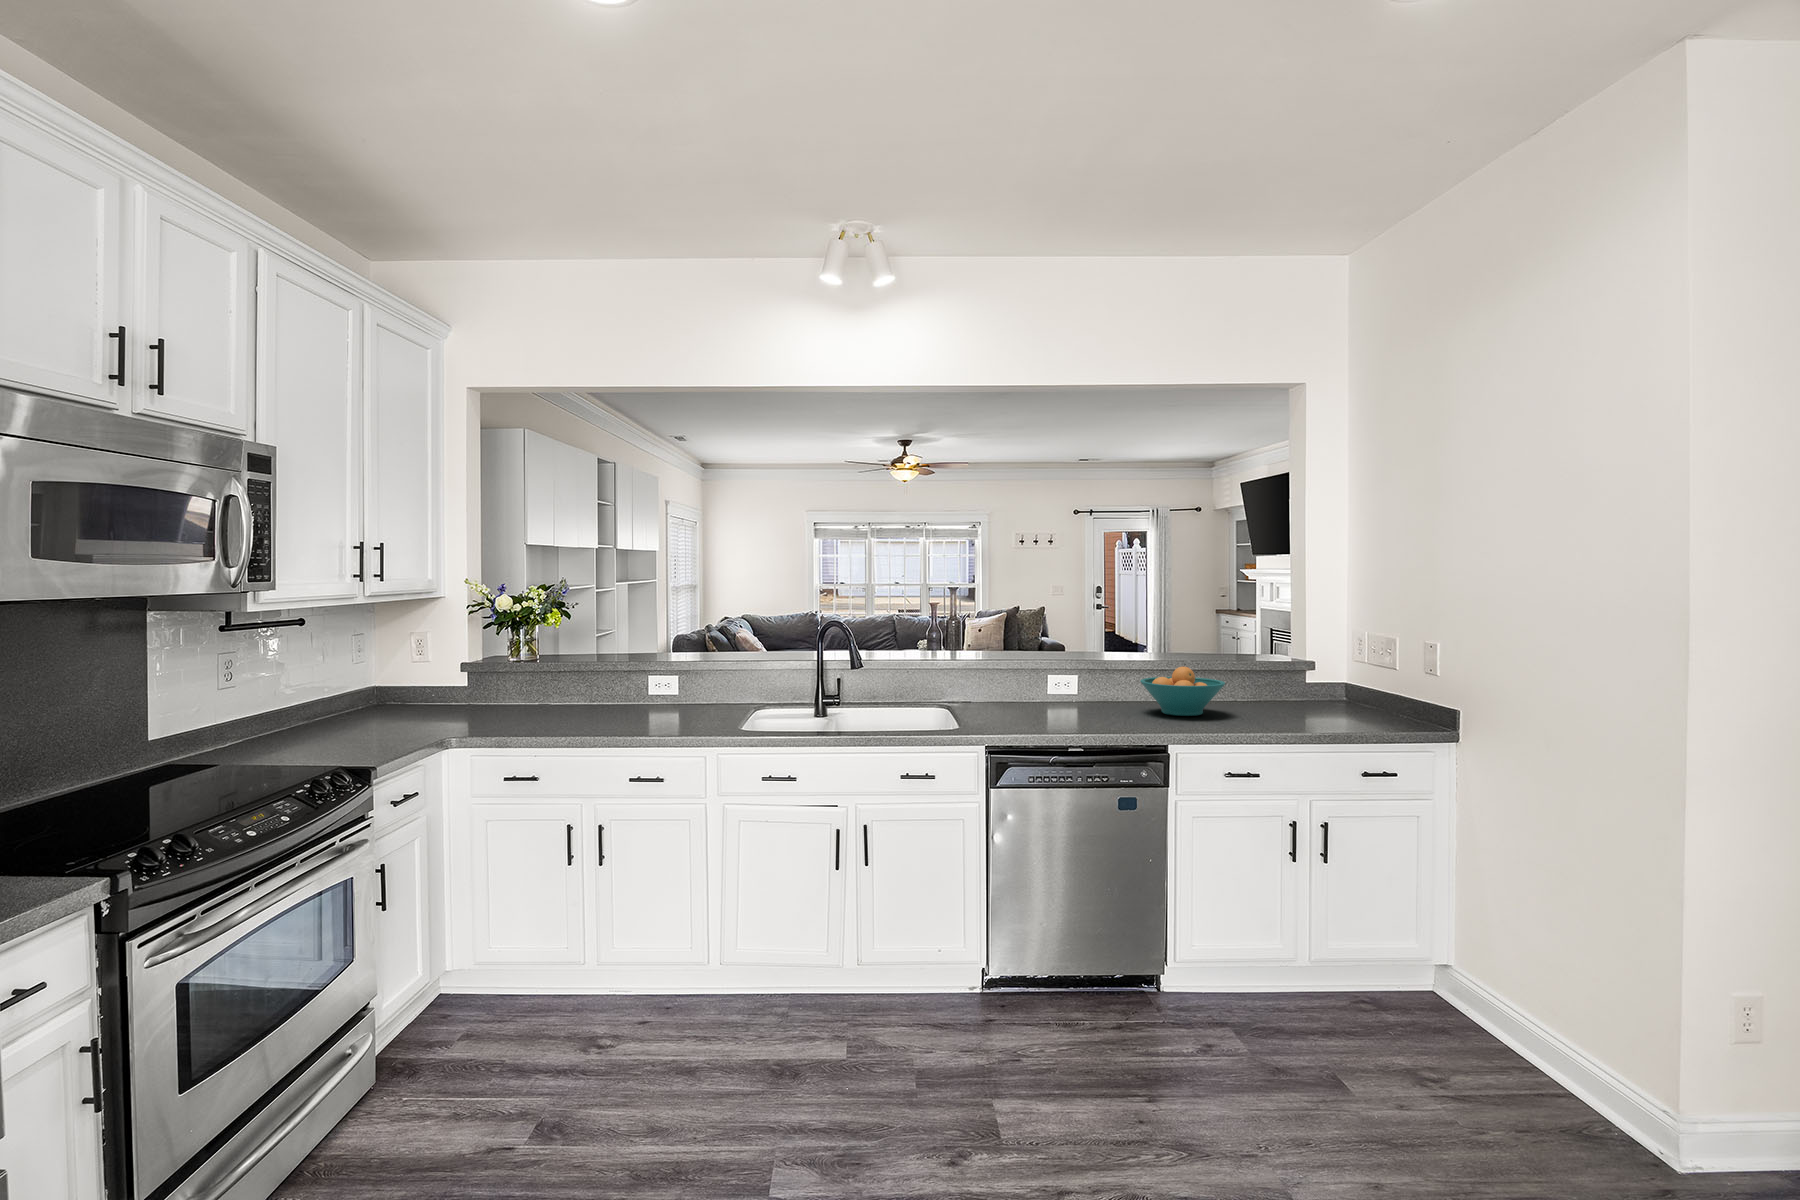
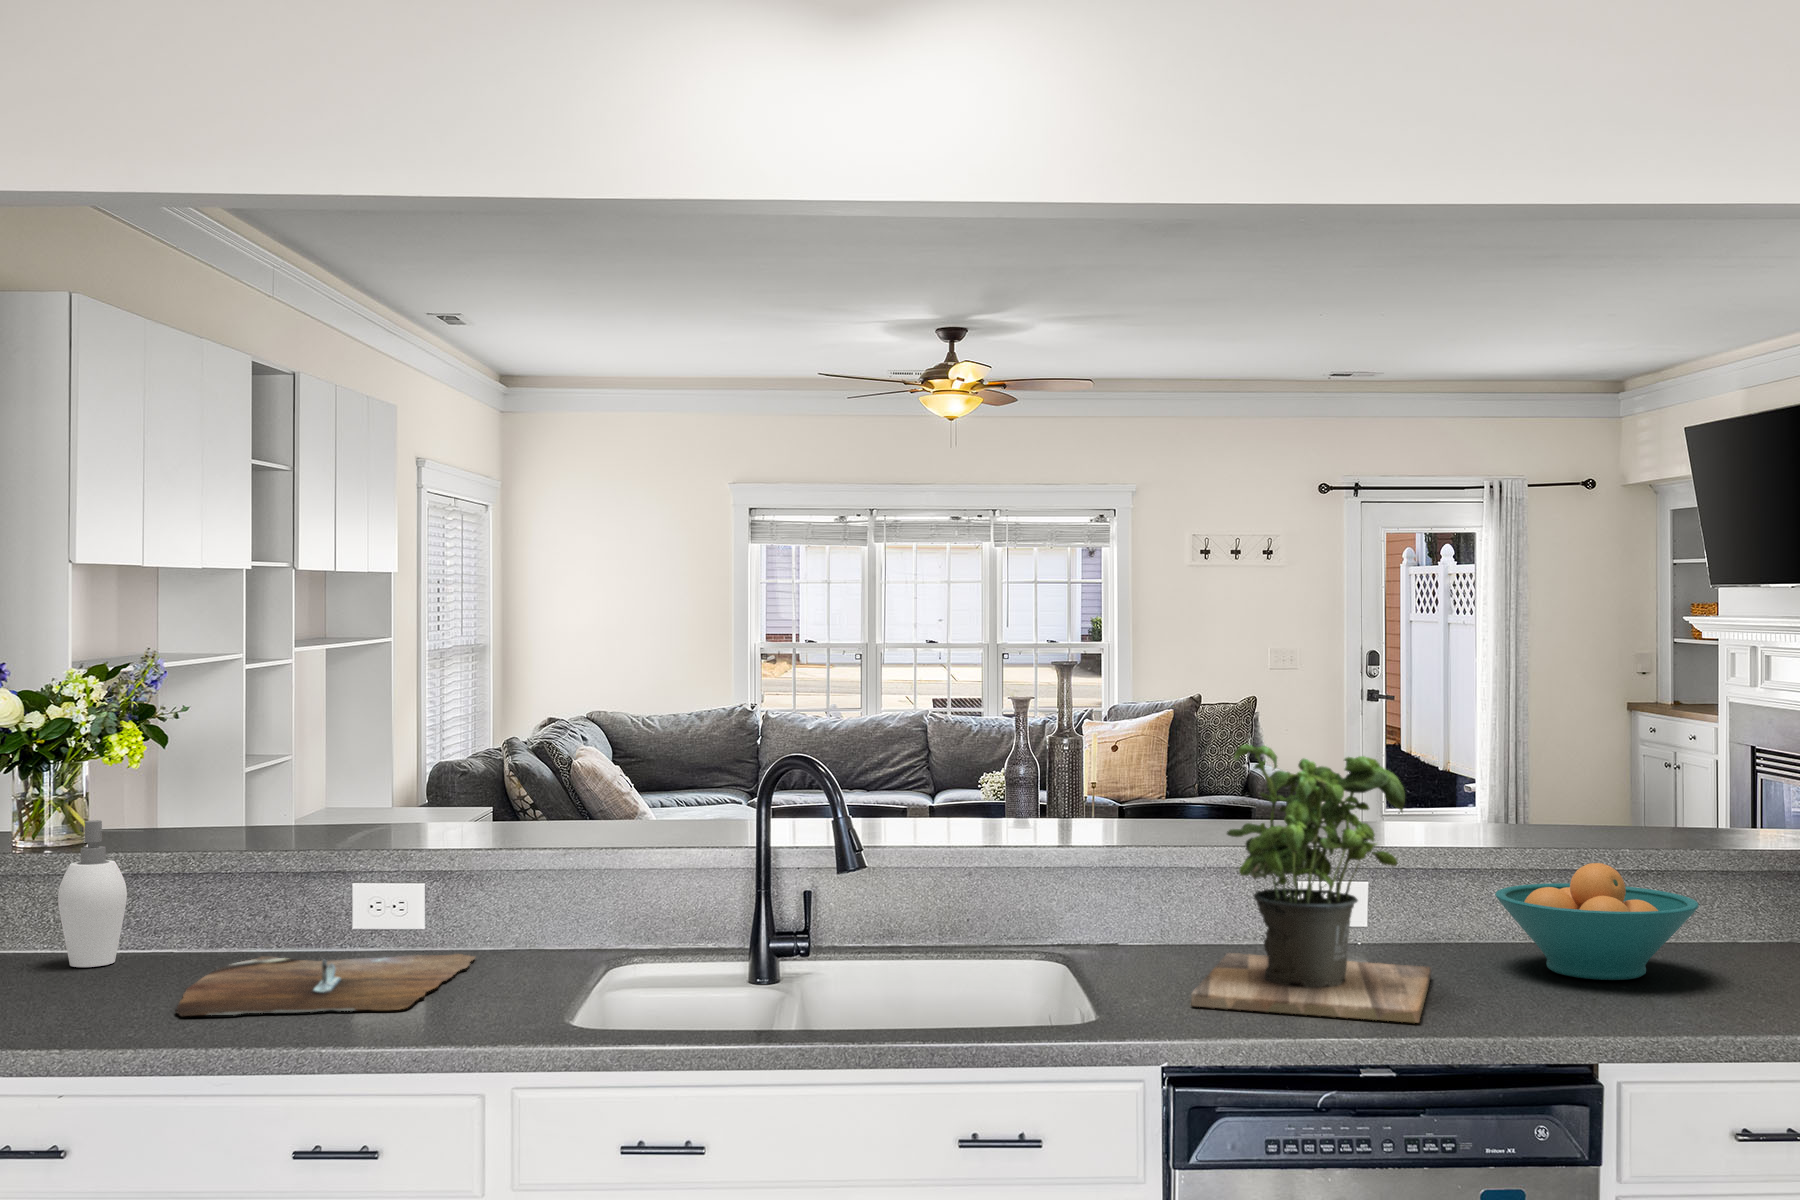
potted plant: none [1002,615,1110,729] -> present [1191,744,1431,1023]
soap dispenser: none [519,649,555,711] -> present [58,820,143,967]
cutting board: none [576,706,699,727] -> present [176,954,475,1016]

